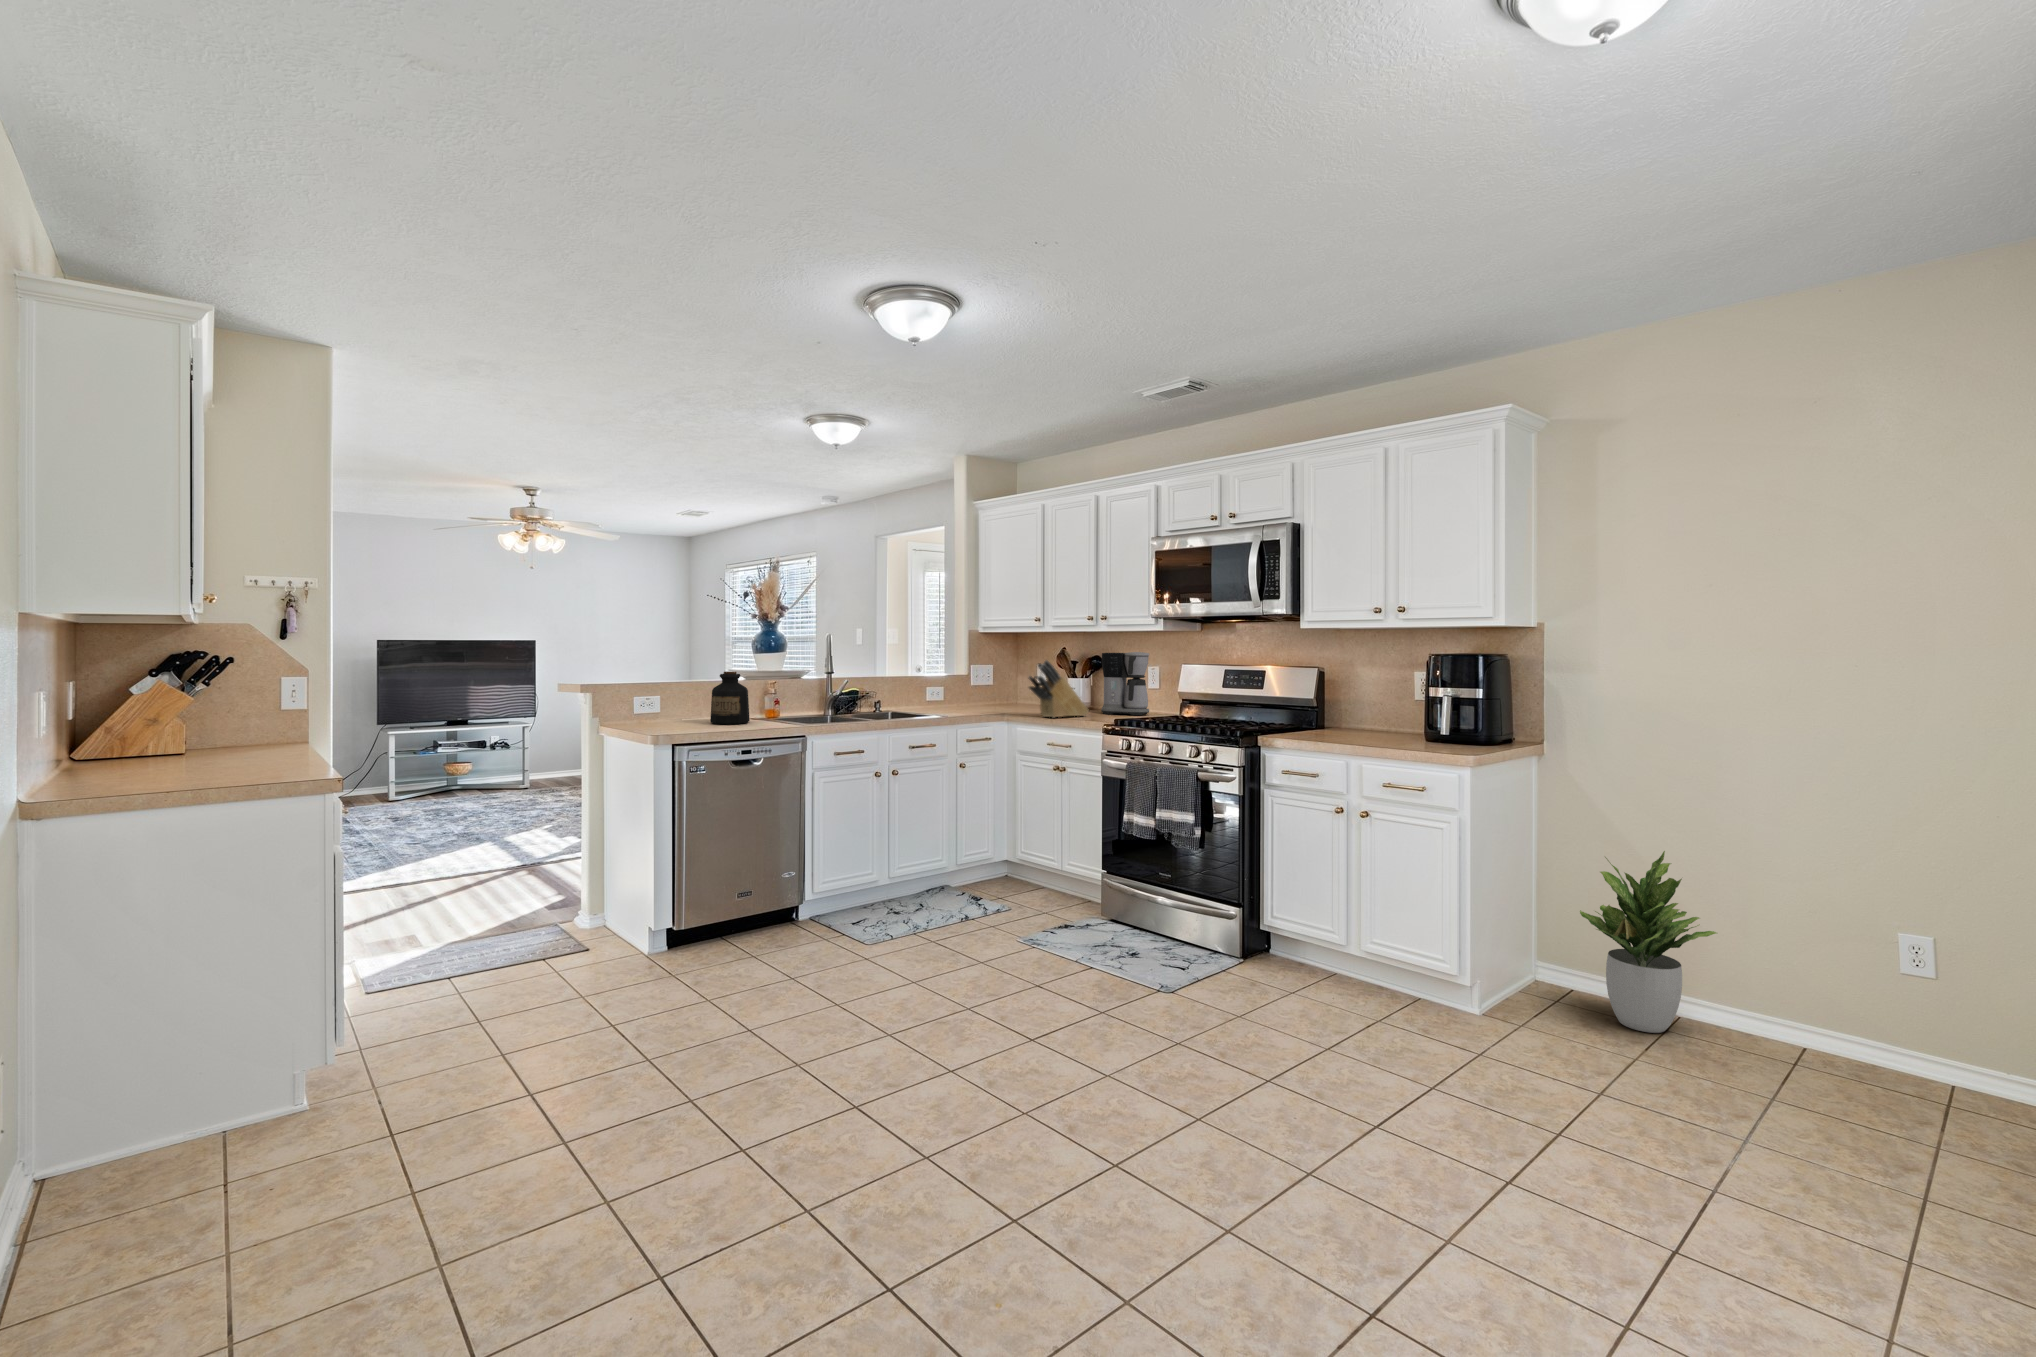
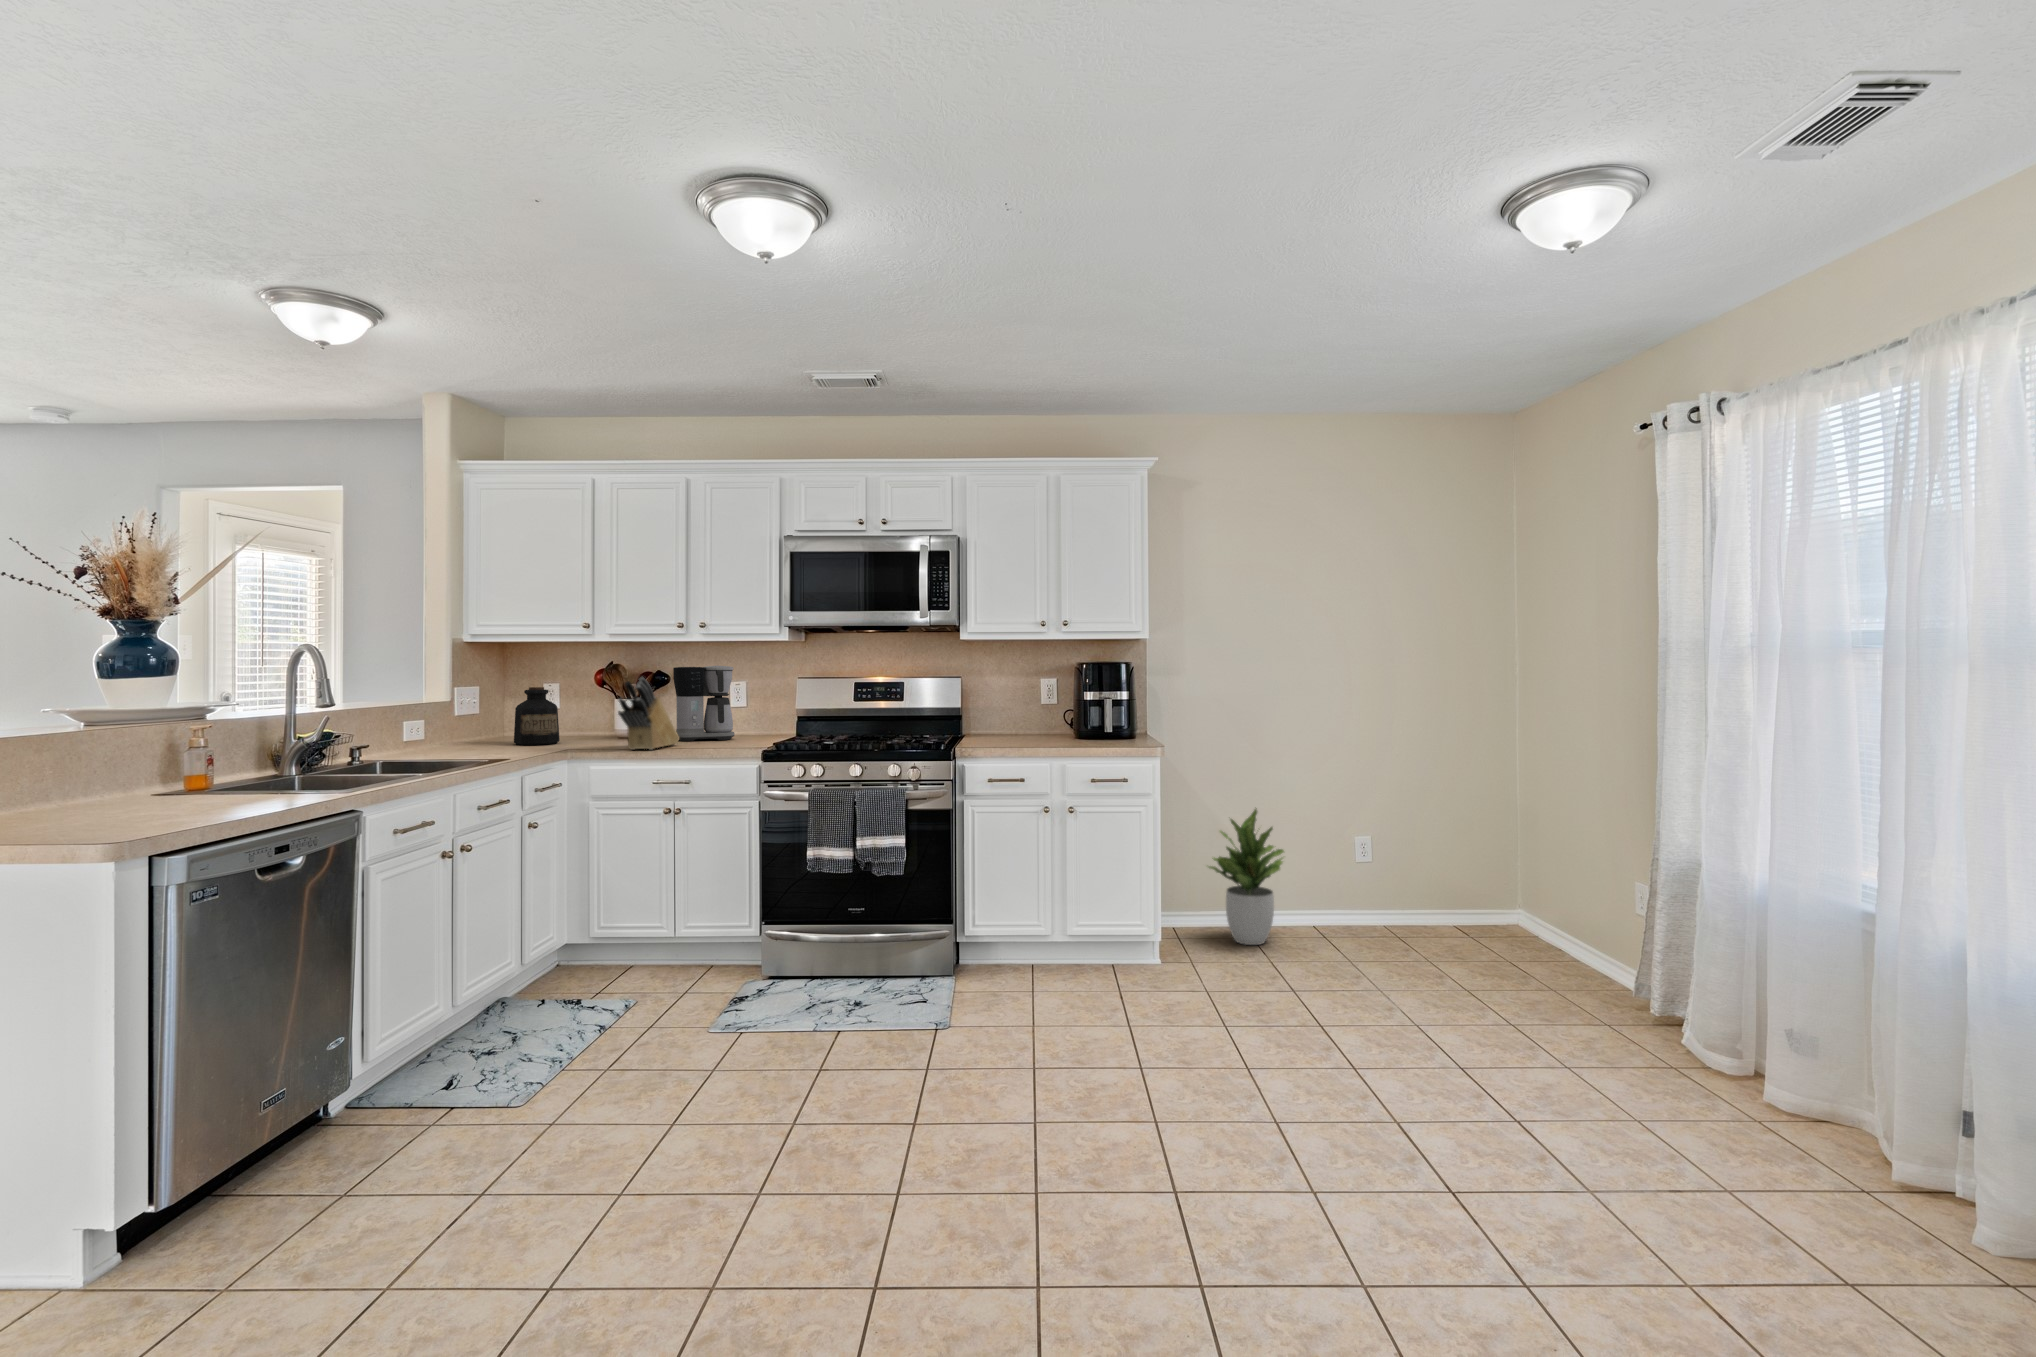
bottle: present [710,672,750,724] -> present [514,687,560,745]

